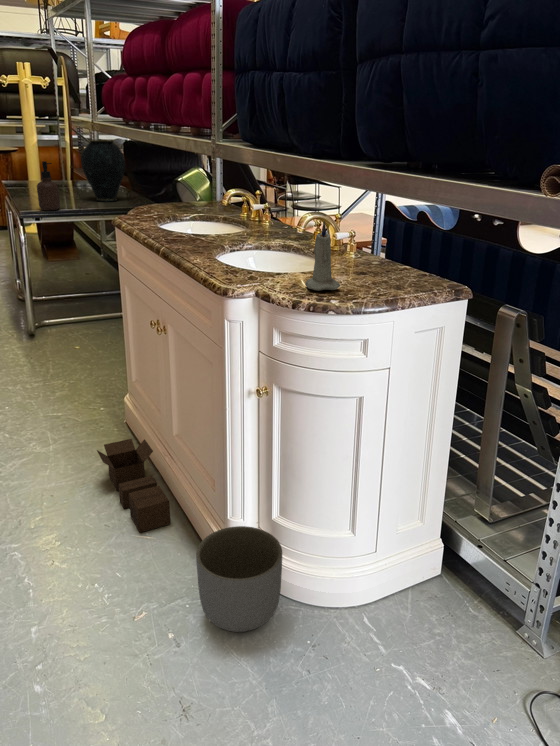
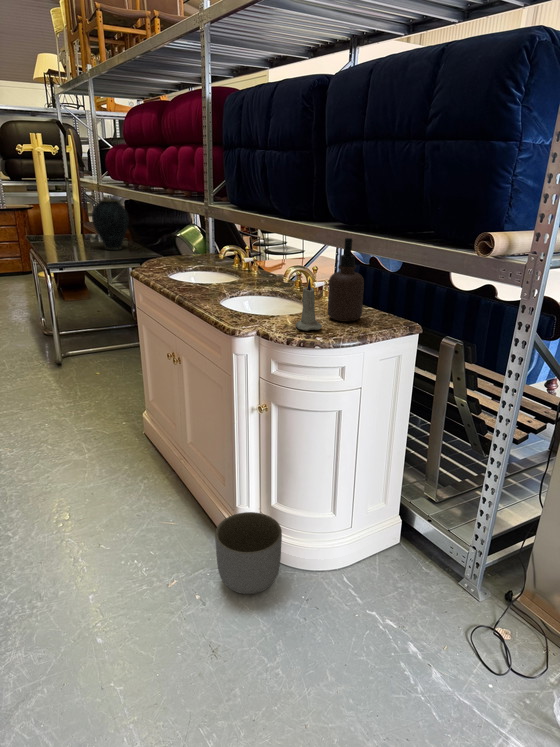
soap dispenser: present [37,161,60,211] -> present [328,238,364,321]
cardboard box: present [97,439,171,532] -> none [123,446,187,521]

